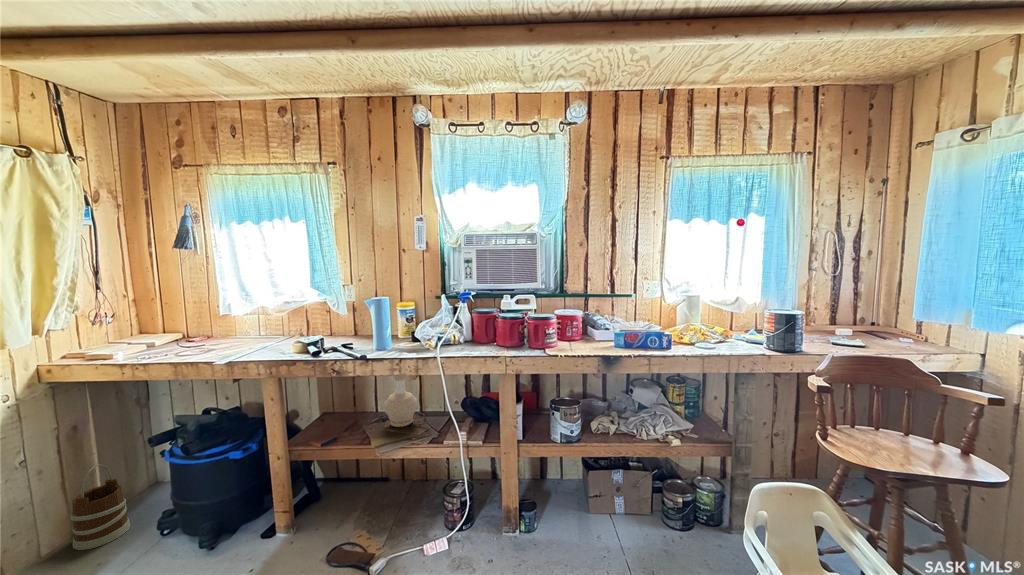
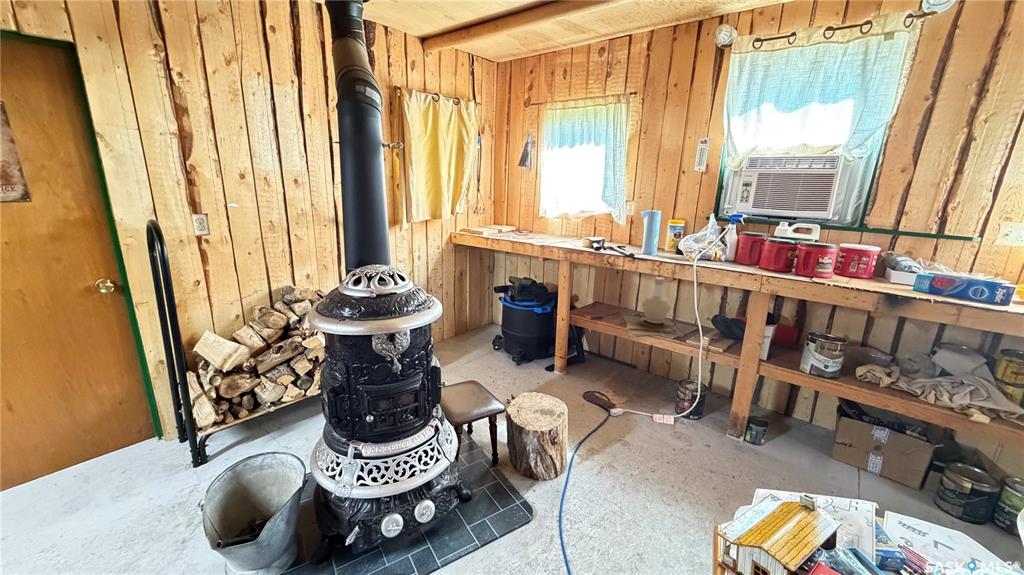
wooden bucket: present [70,465,130,550] -> none [456,297,480,343]

